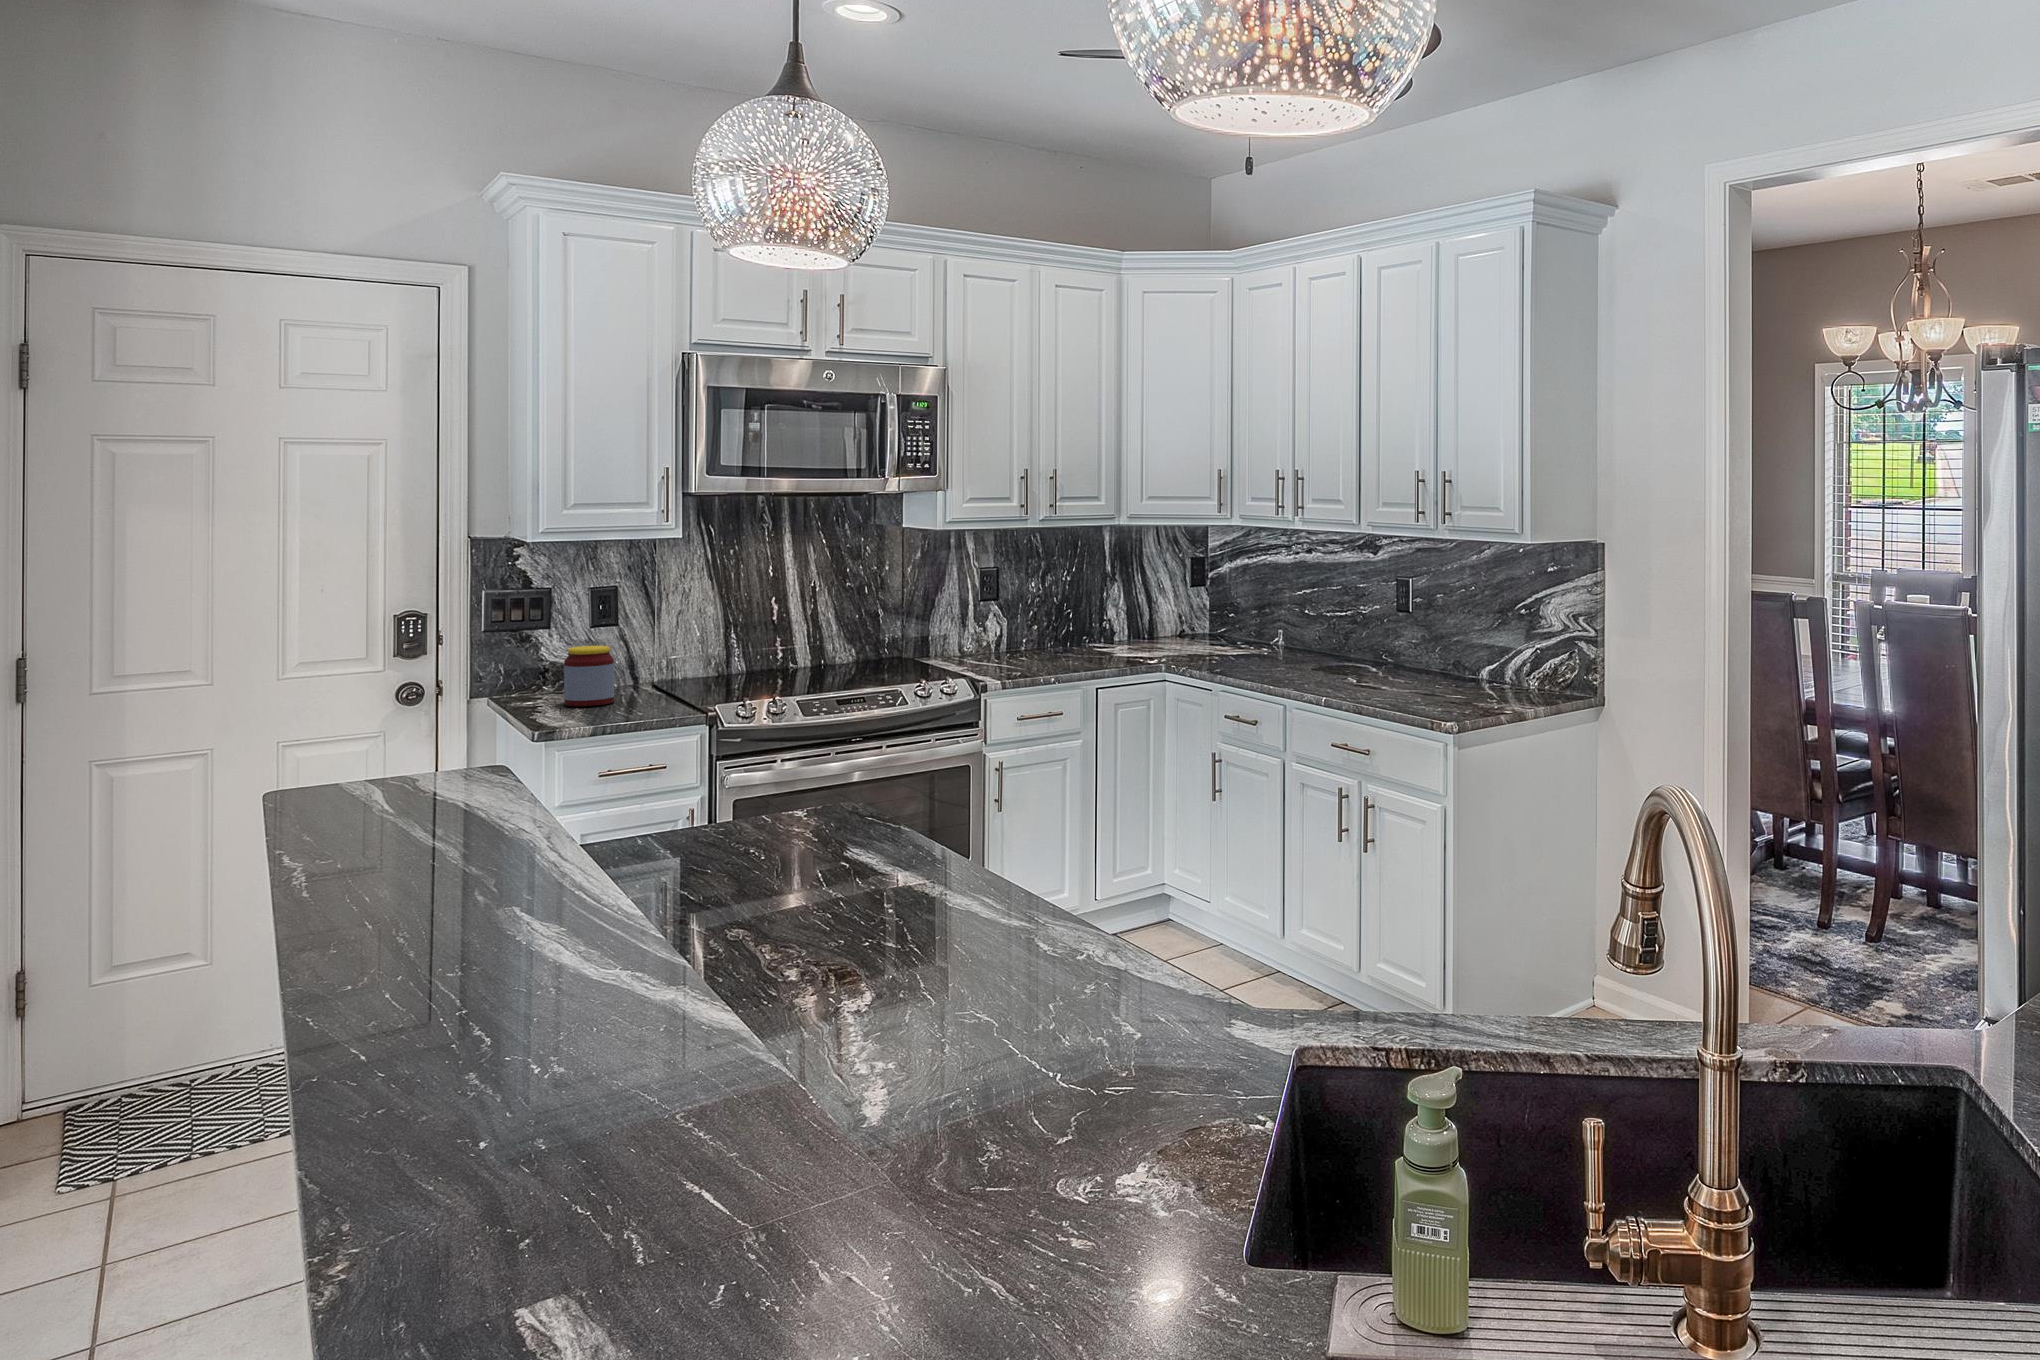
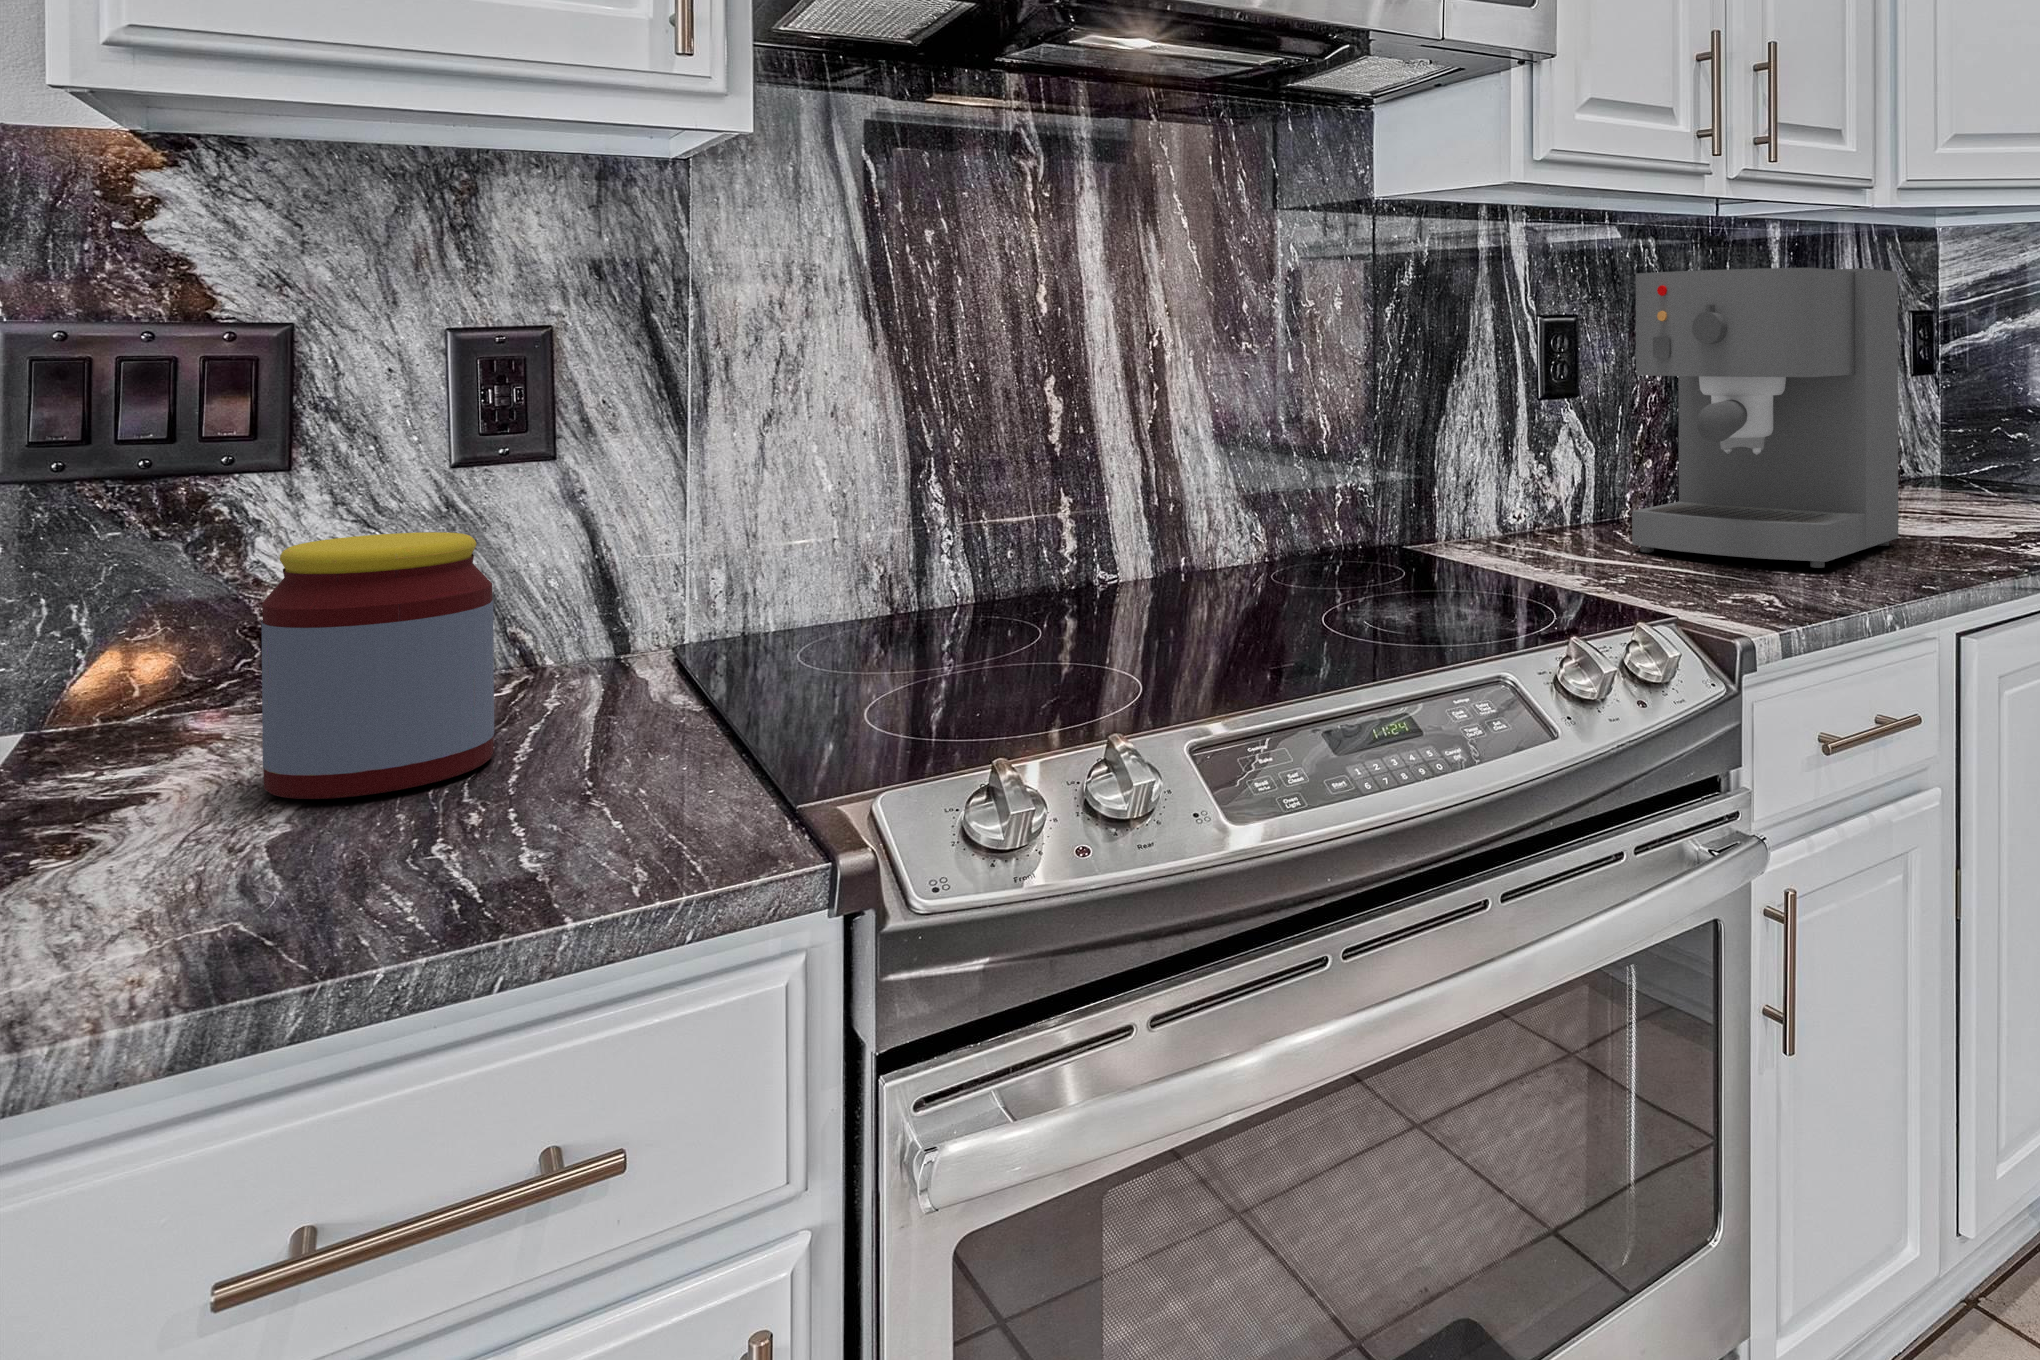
coffee maker: none [998,554,1105,667] -> present [1632,268,1898,568]

